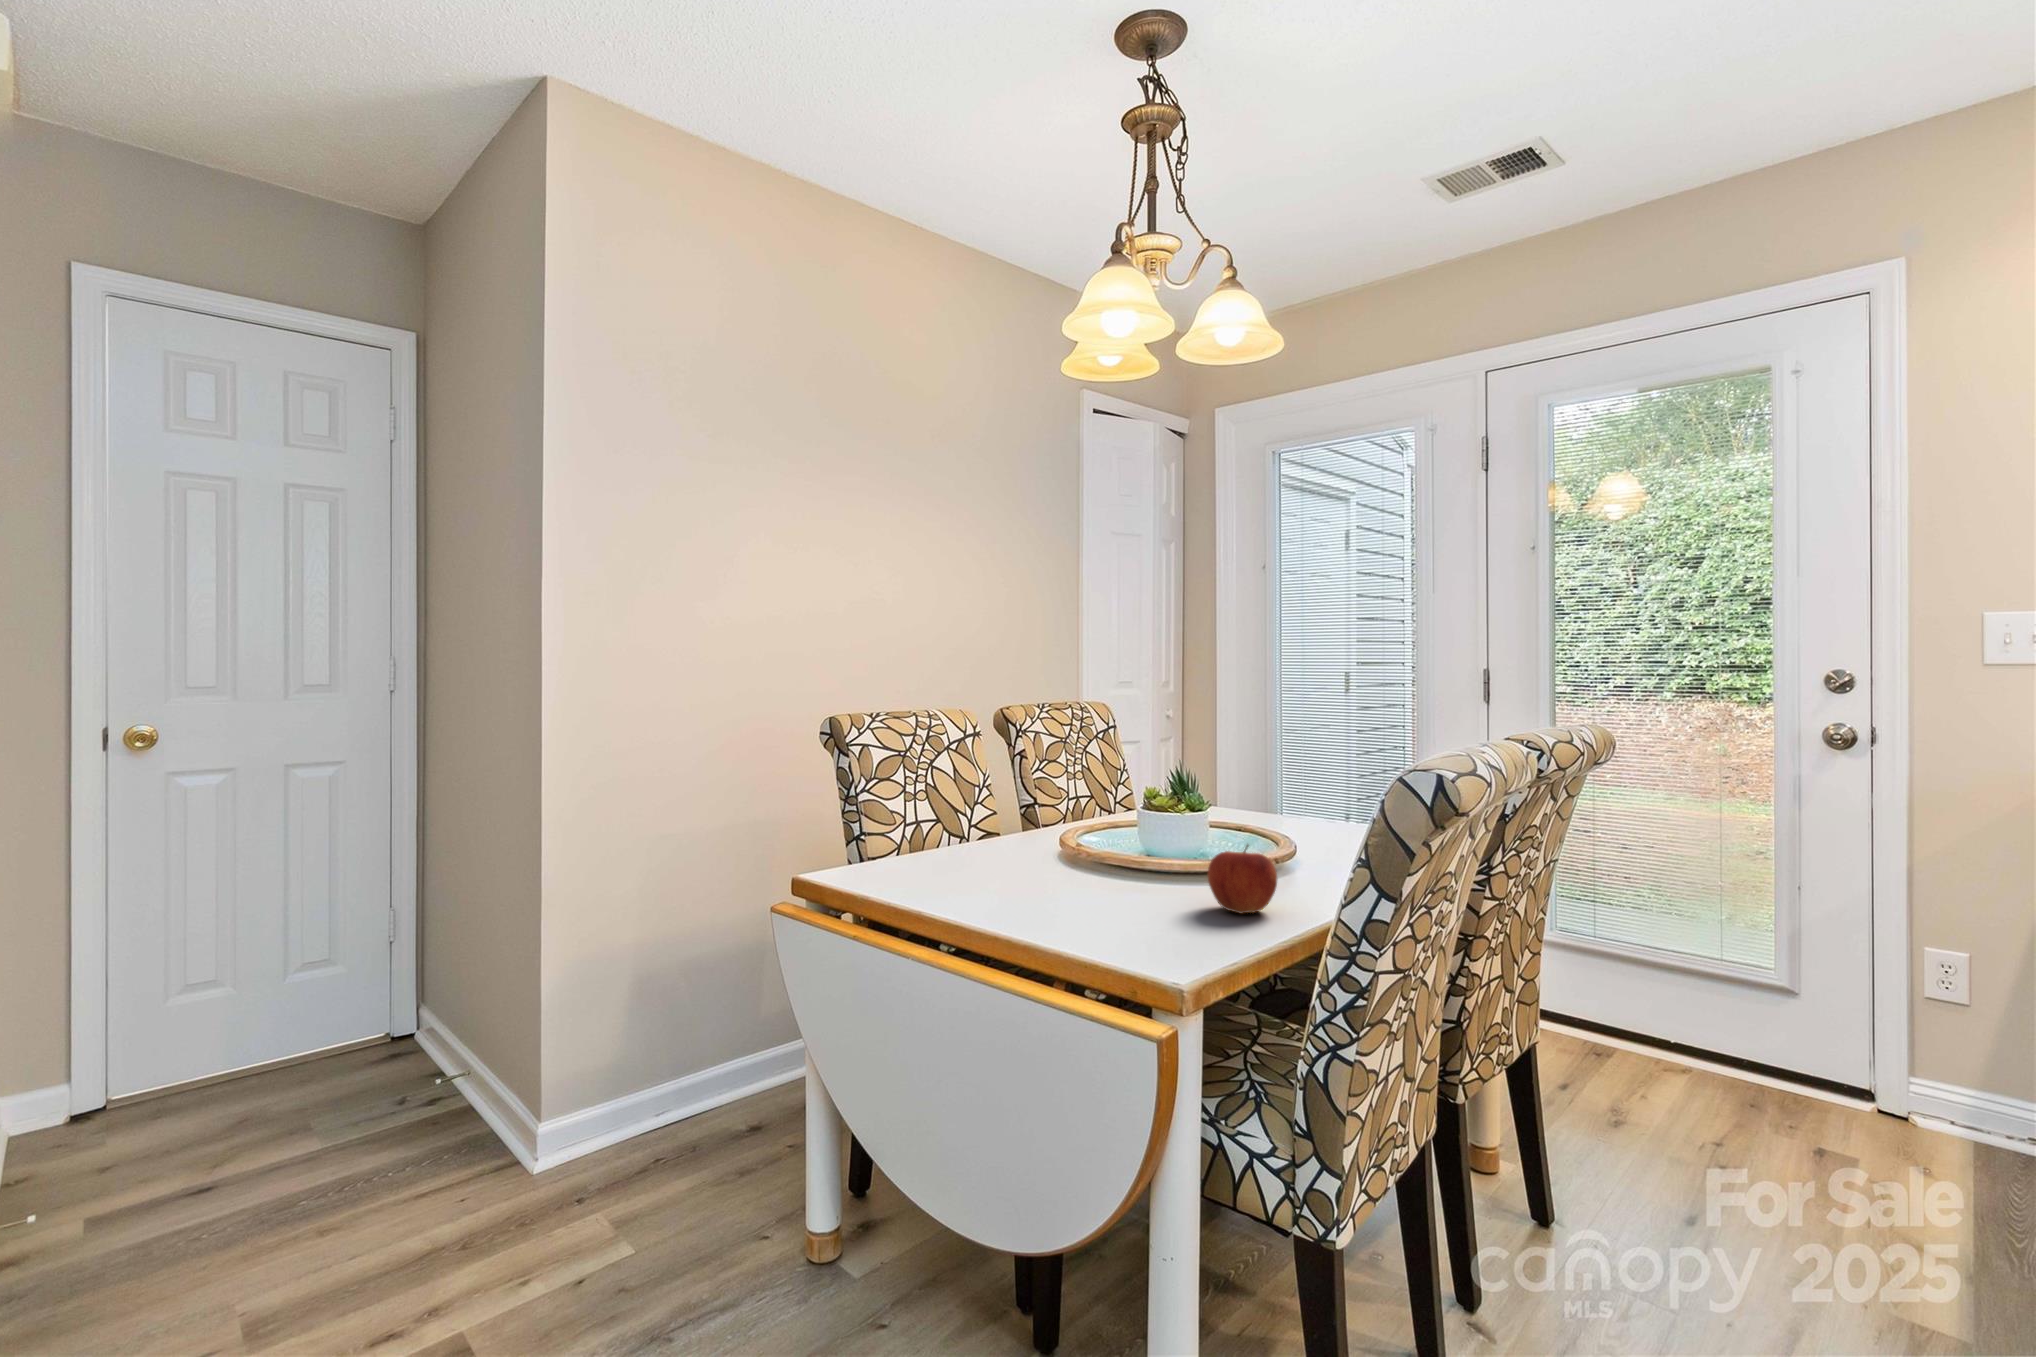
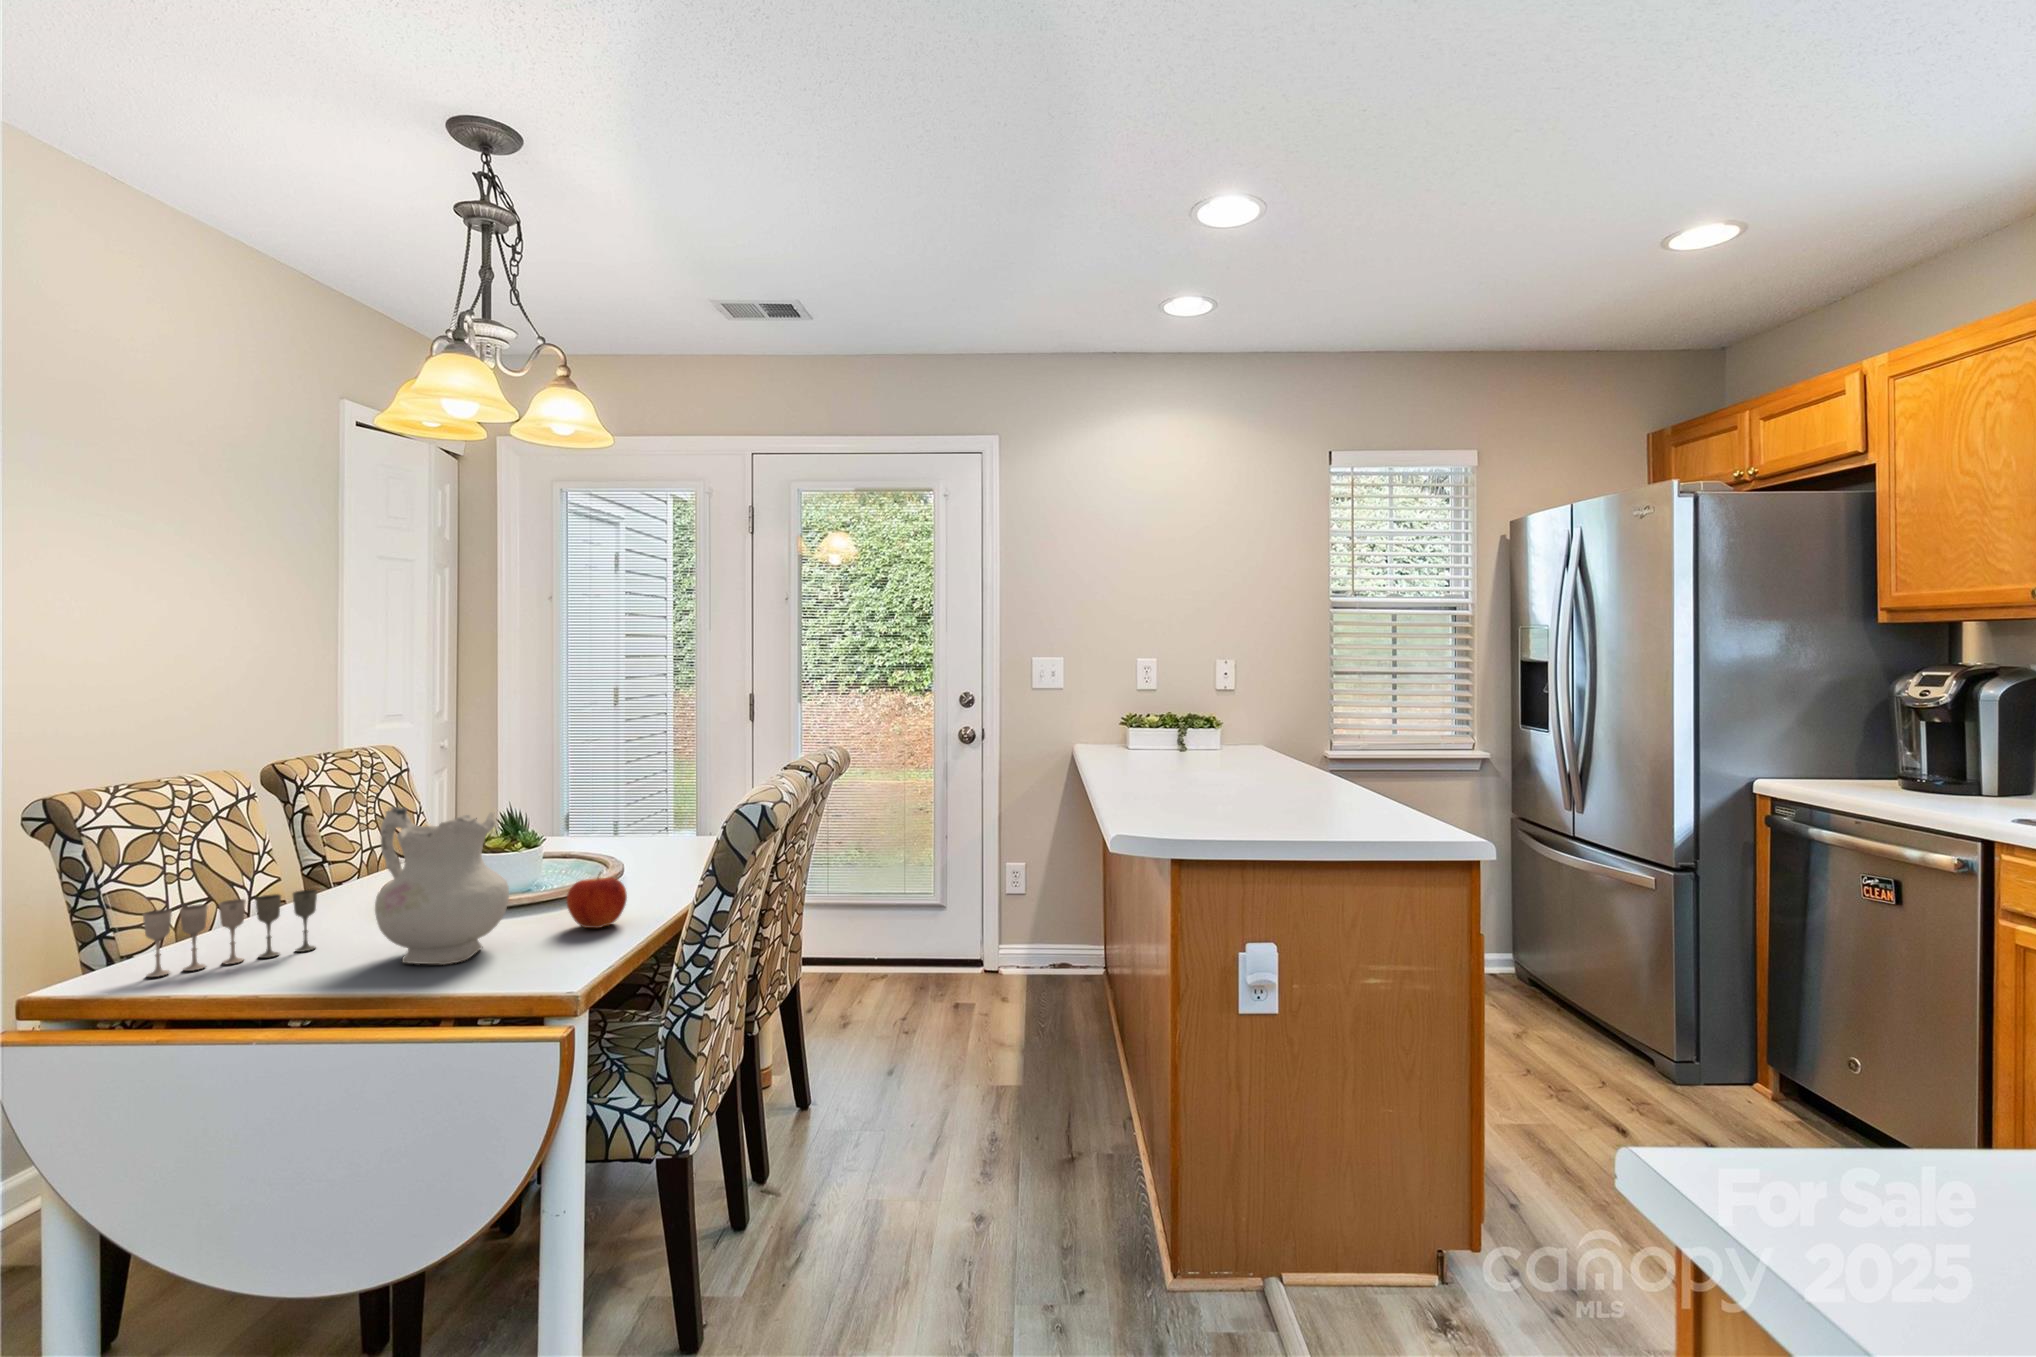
ceramic pitcher: none [1014,740,1141,920] -> present [375,807,509,965]
wine glass: none [852,818,982,880] -> present [143,890,317,977]

